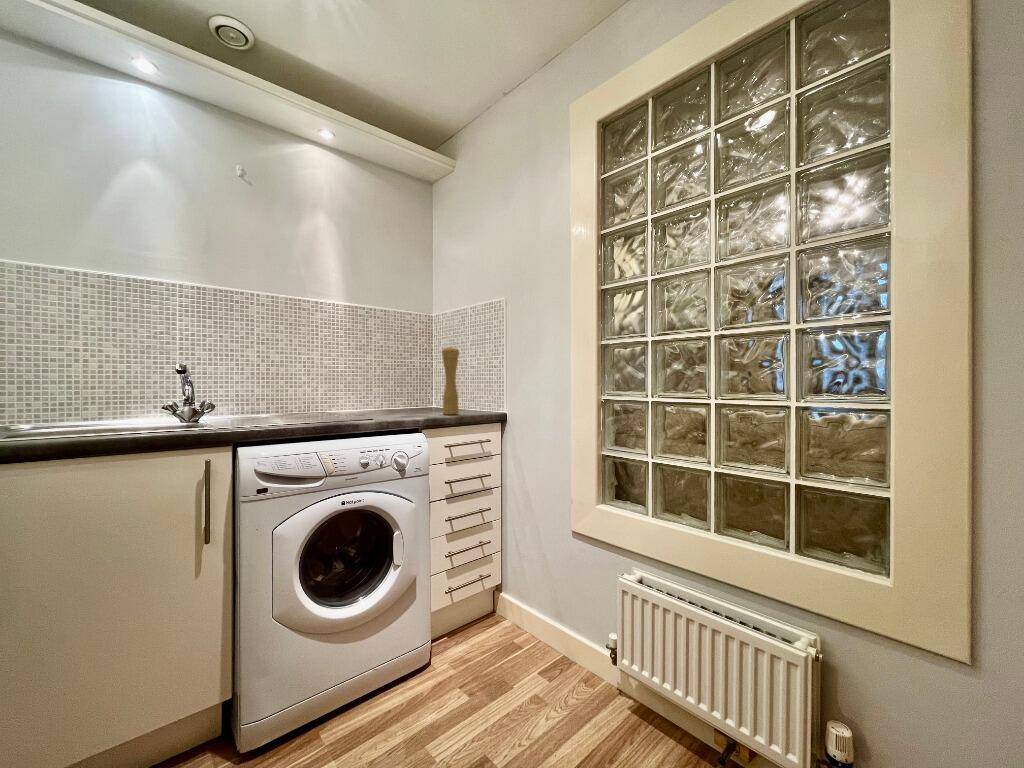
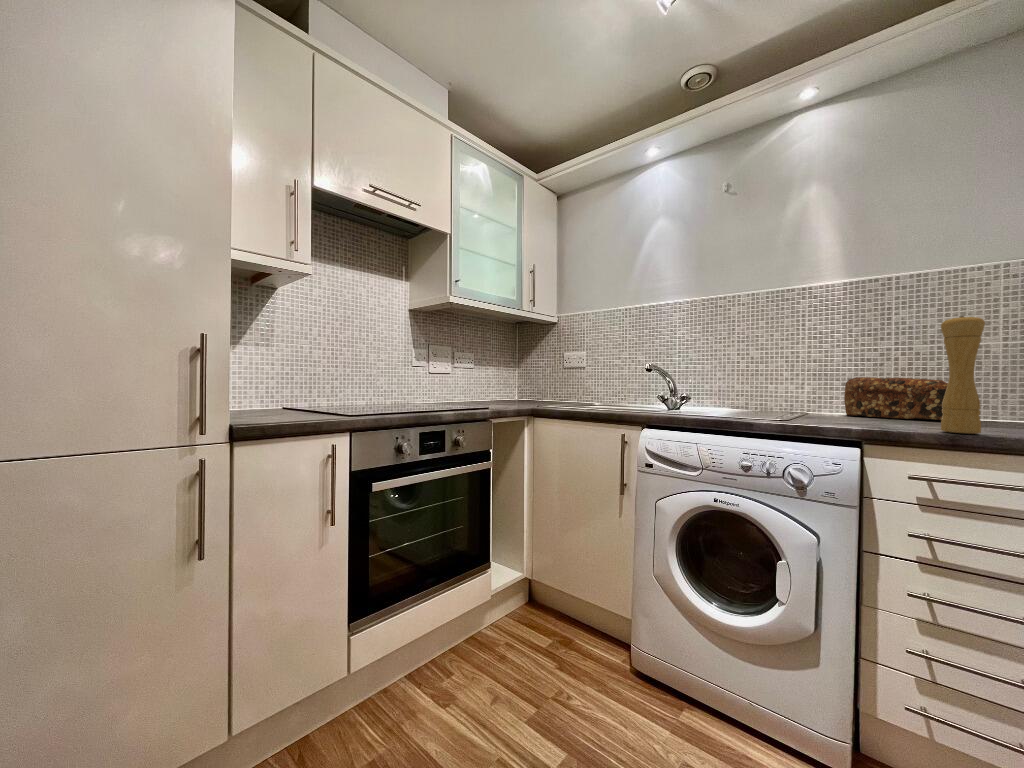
bread loaf: none [347,381,409,411] -> present [844,377,948,420]

